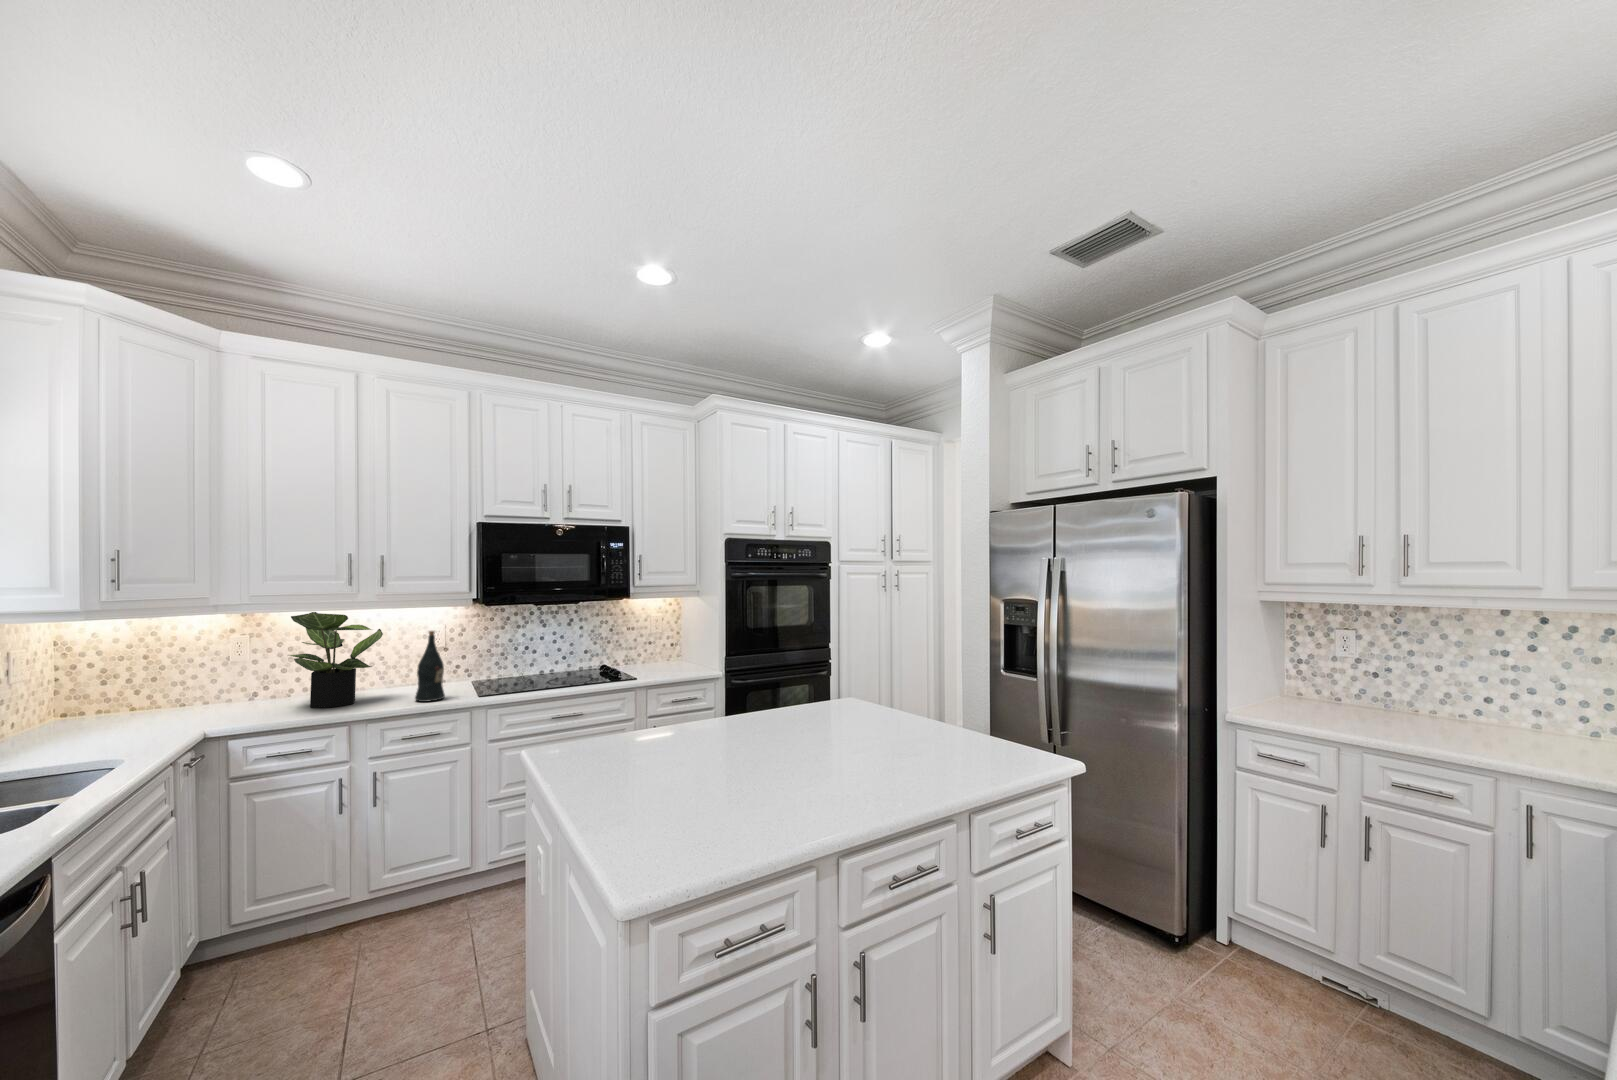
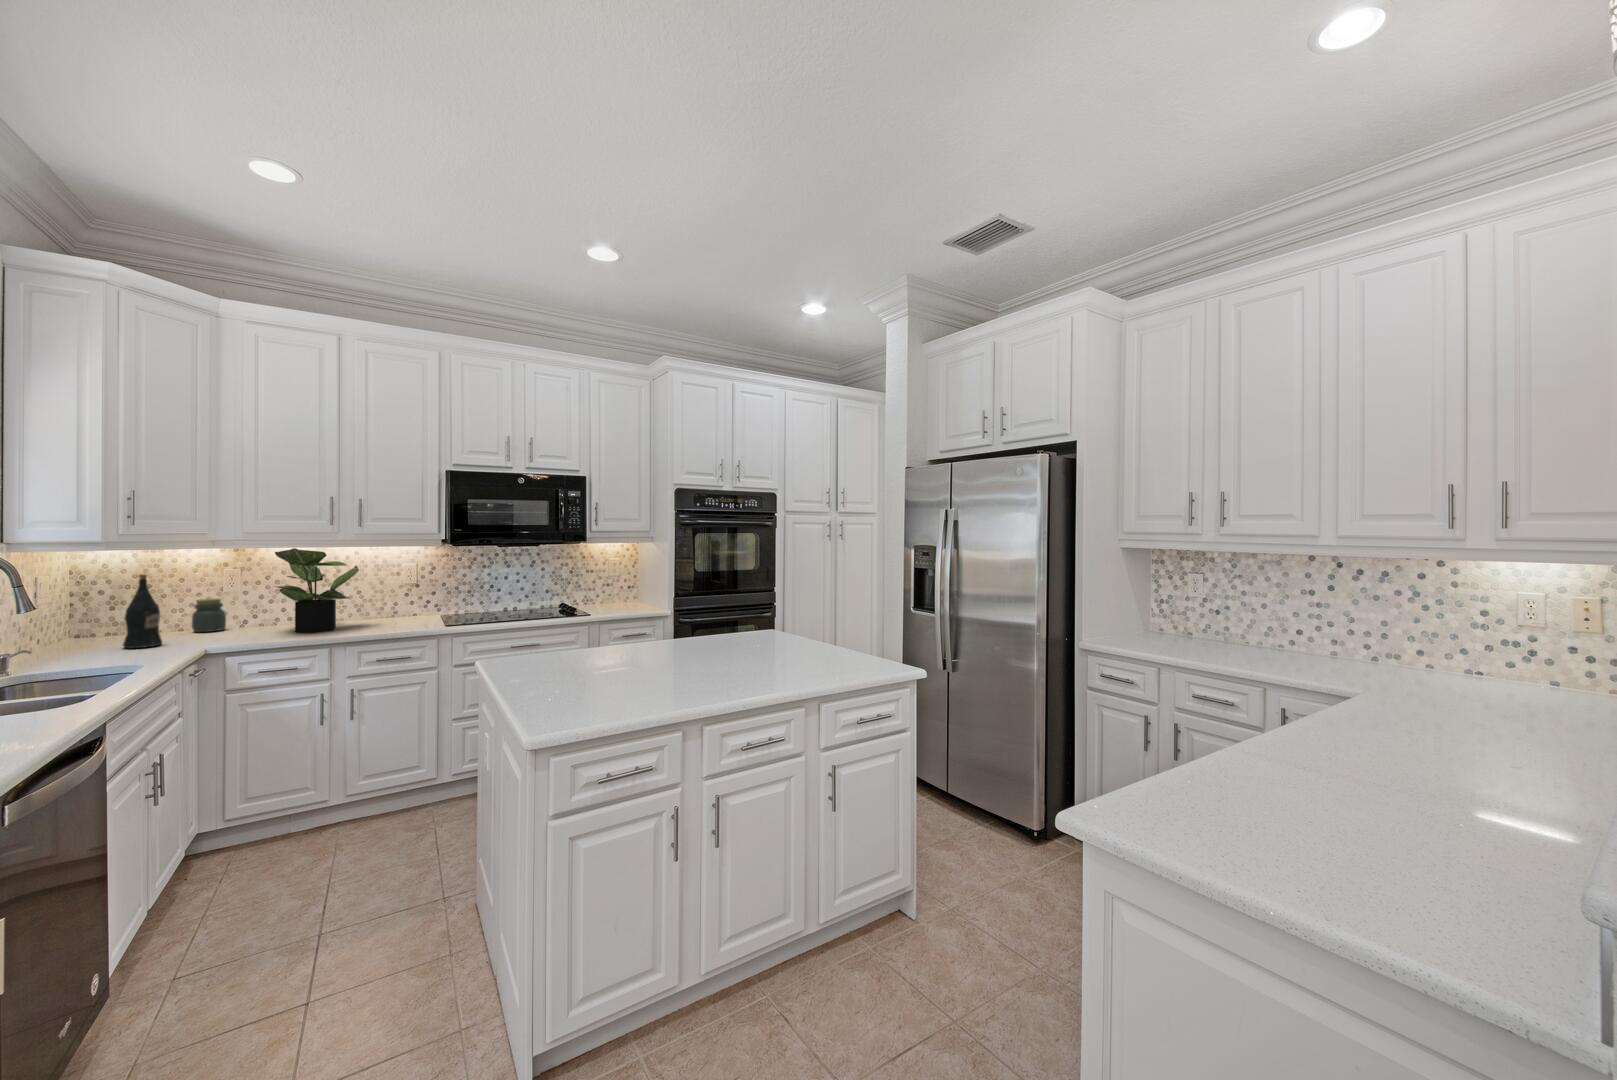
wine bottle: present [415,631,445,702] -> present [123,574,162,648]
jar: none [193,669,232,709] -> present [192,598,226,632]

